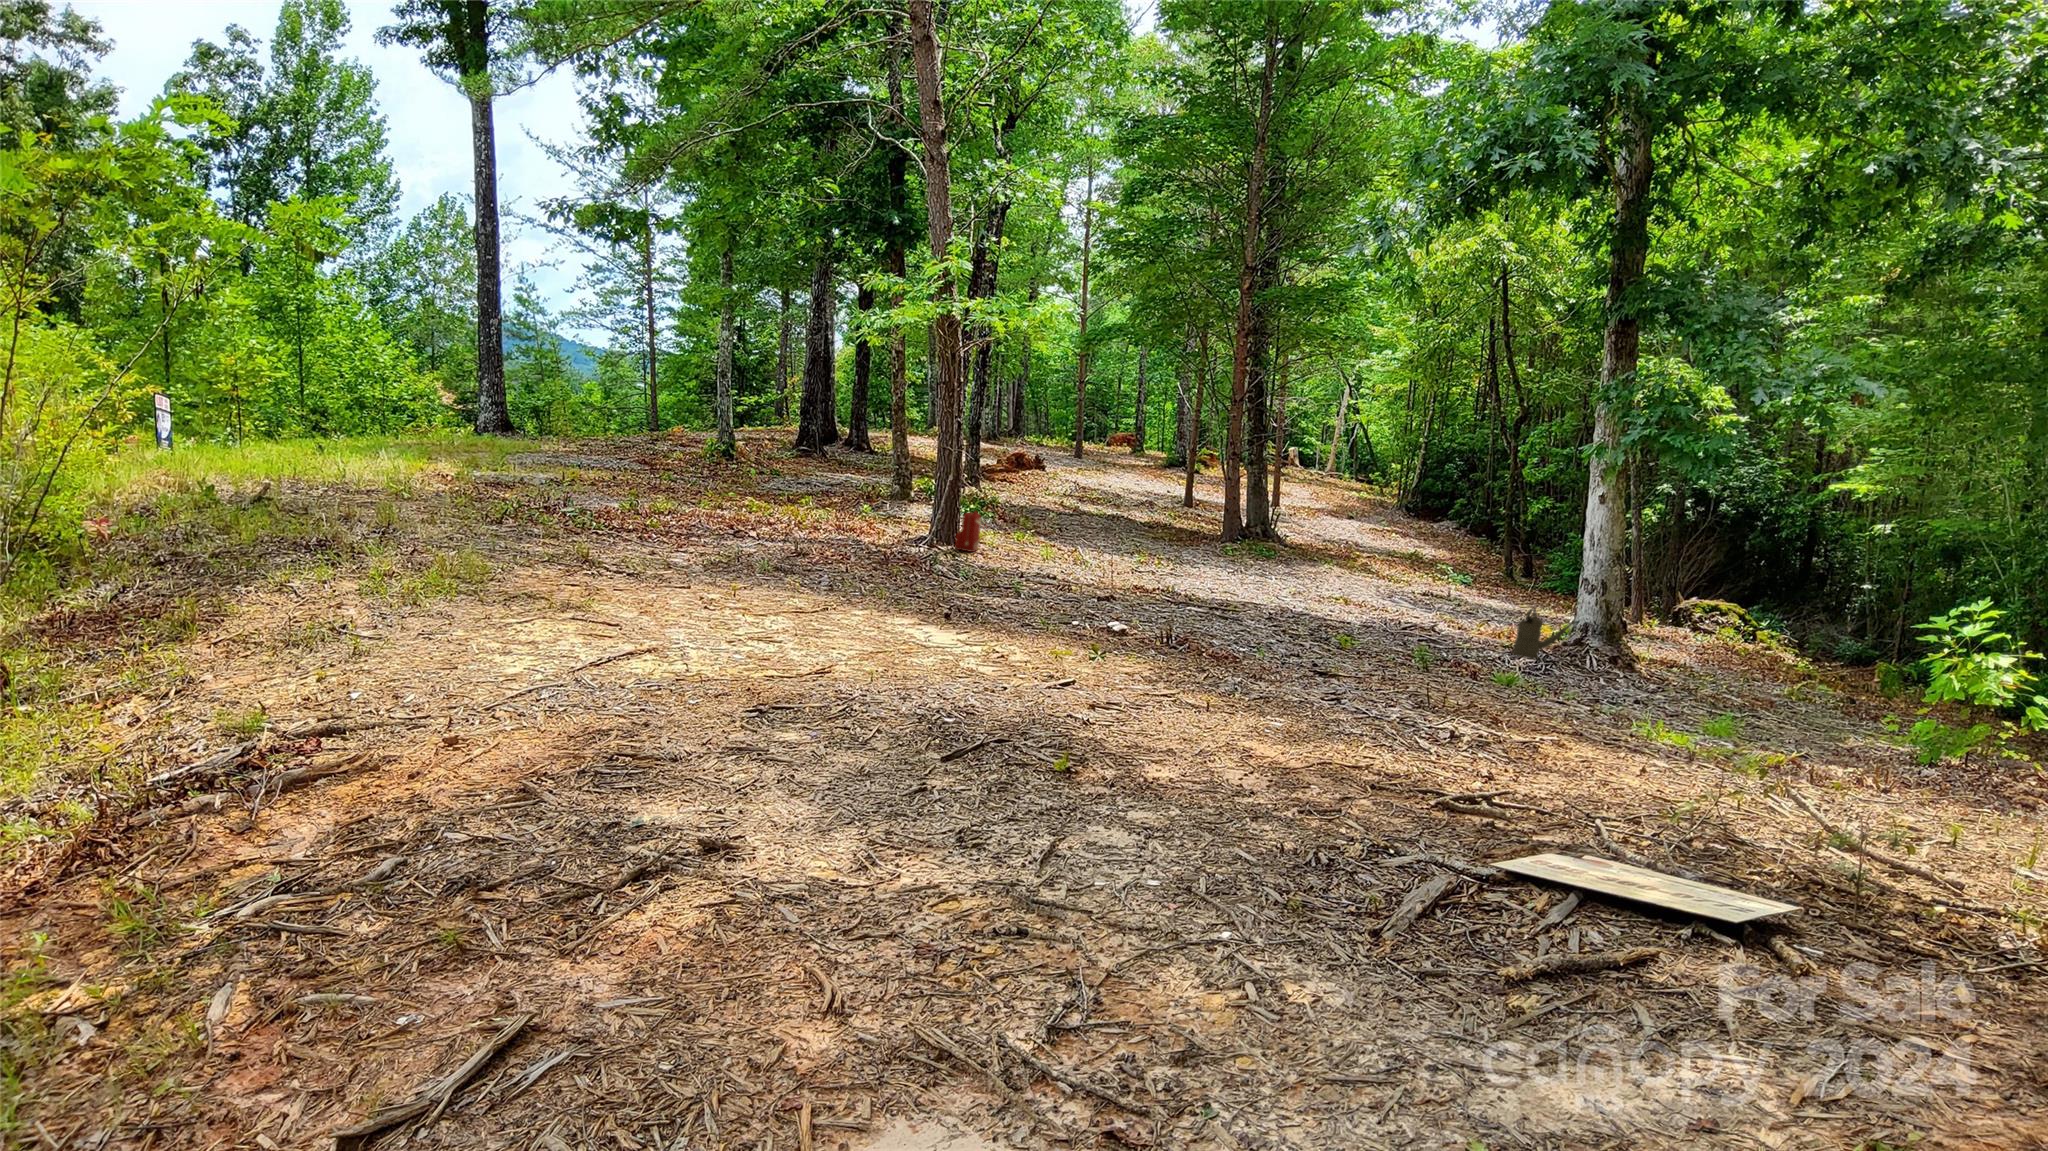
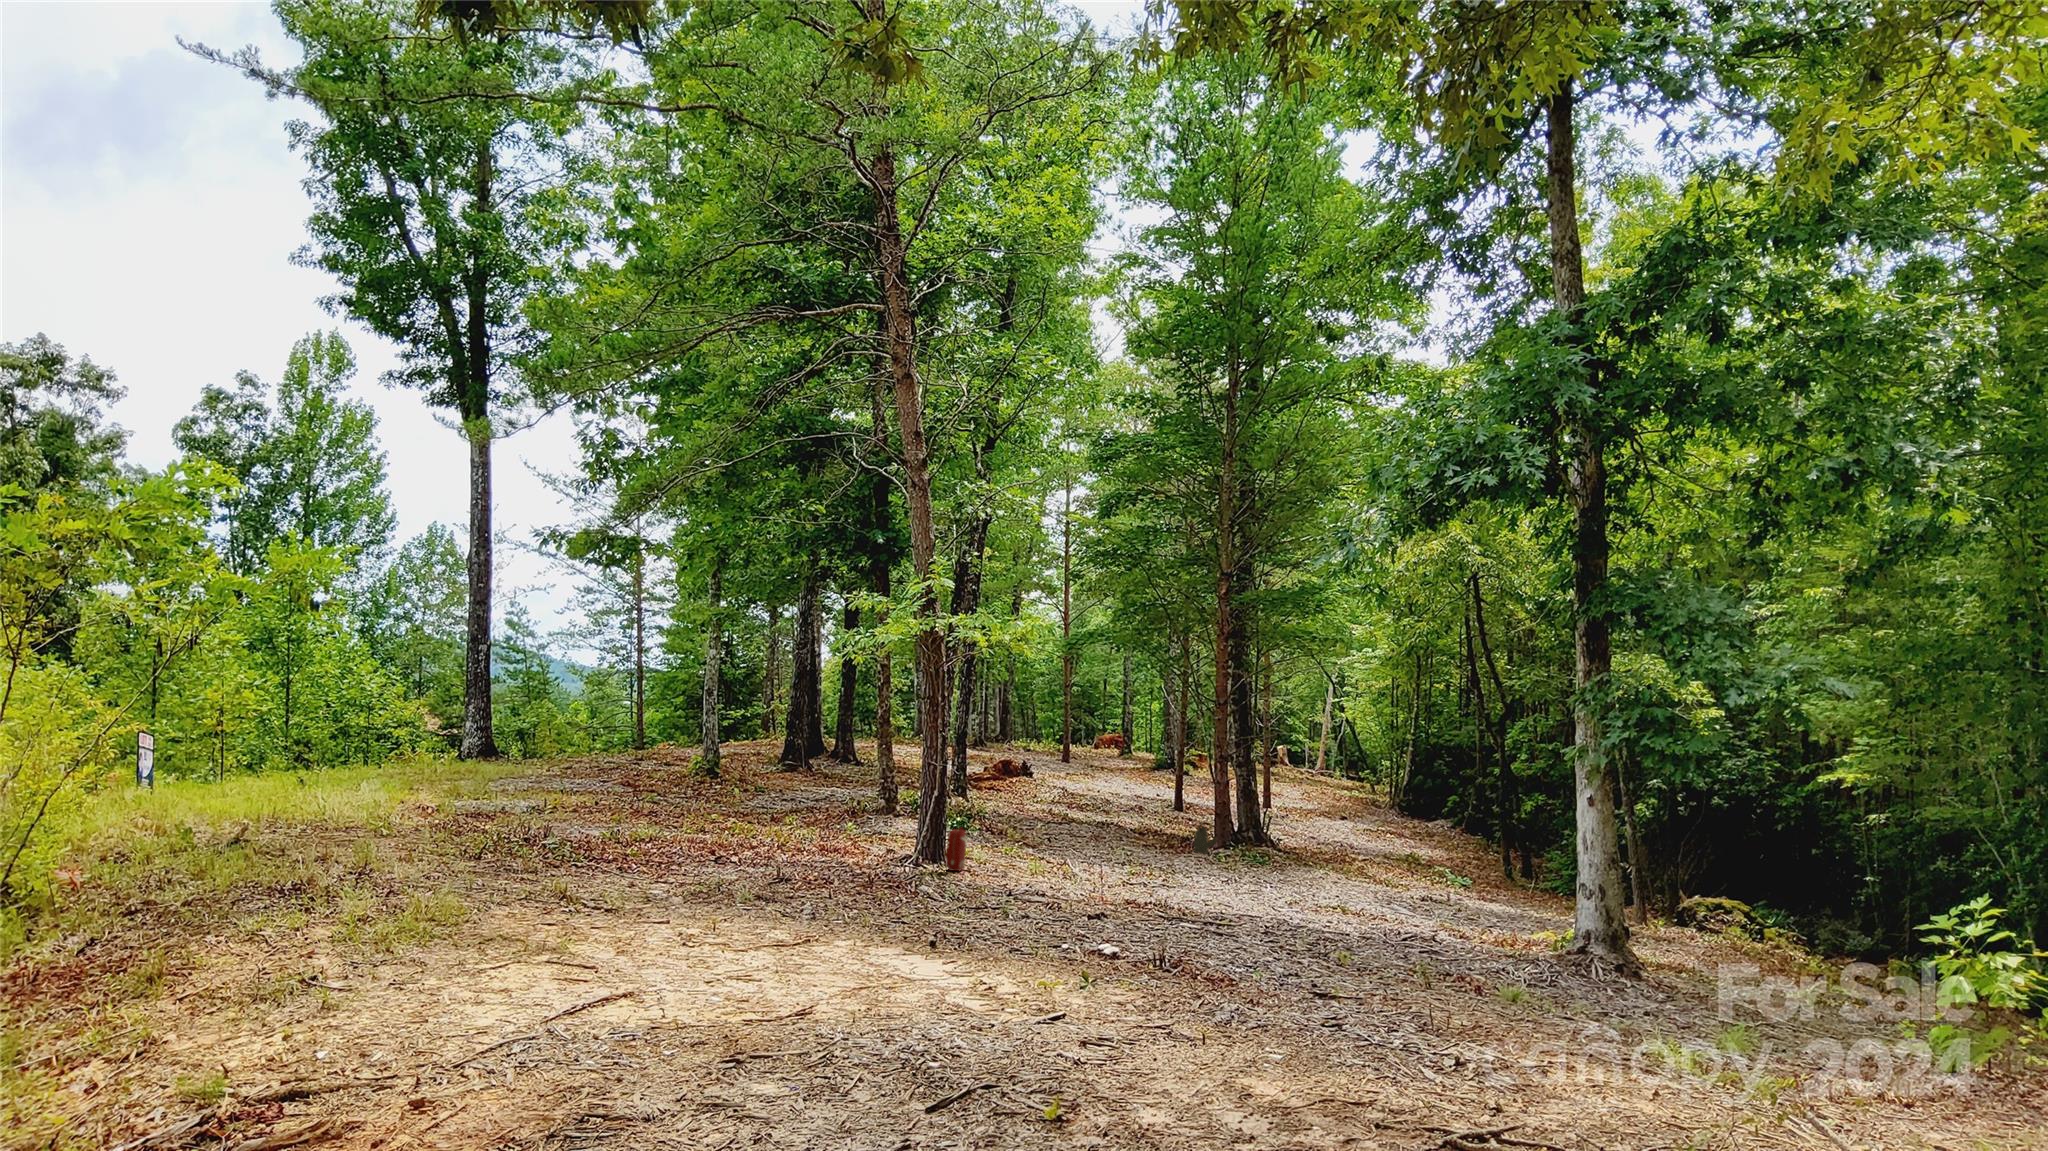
watering can: present [1512,609,1575,659] -> present [1194,822,1216,854]

